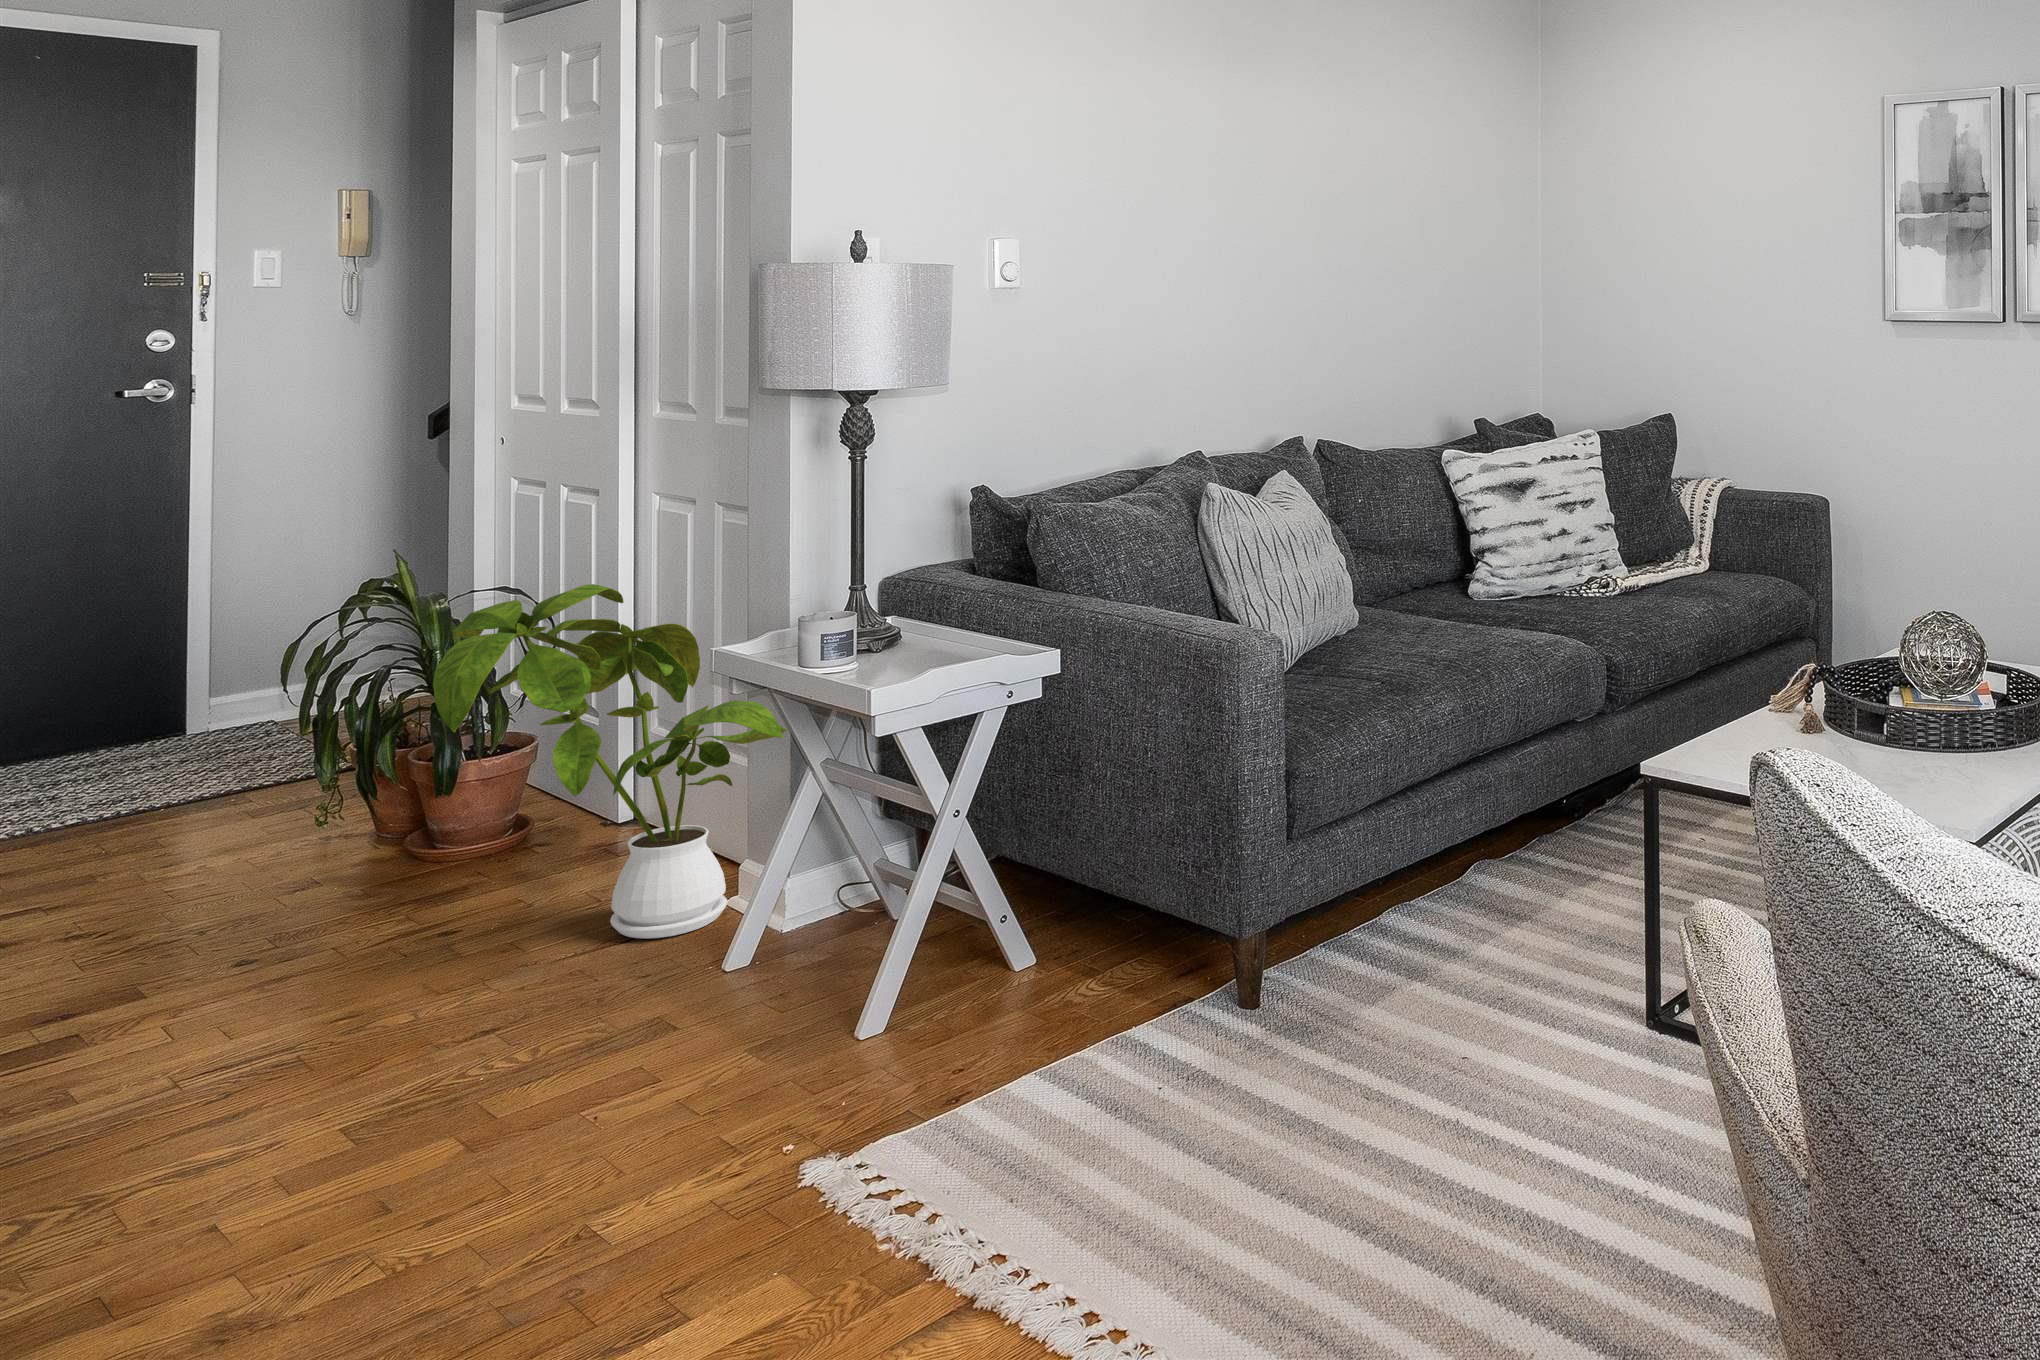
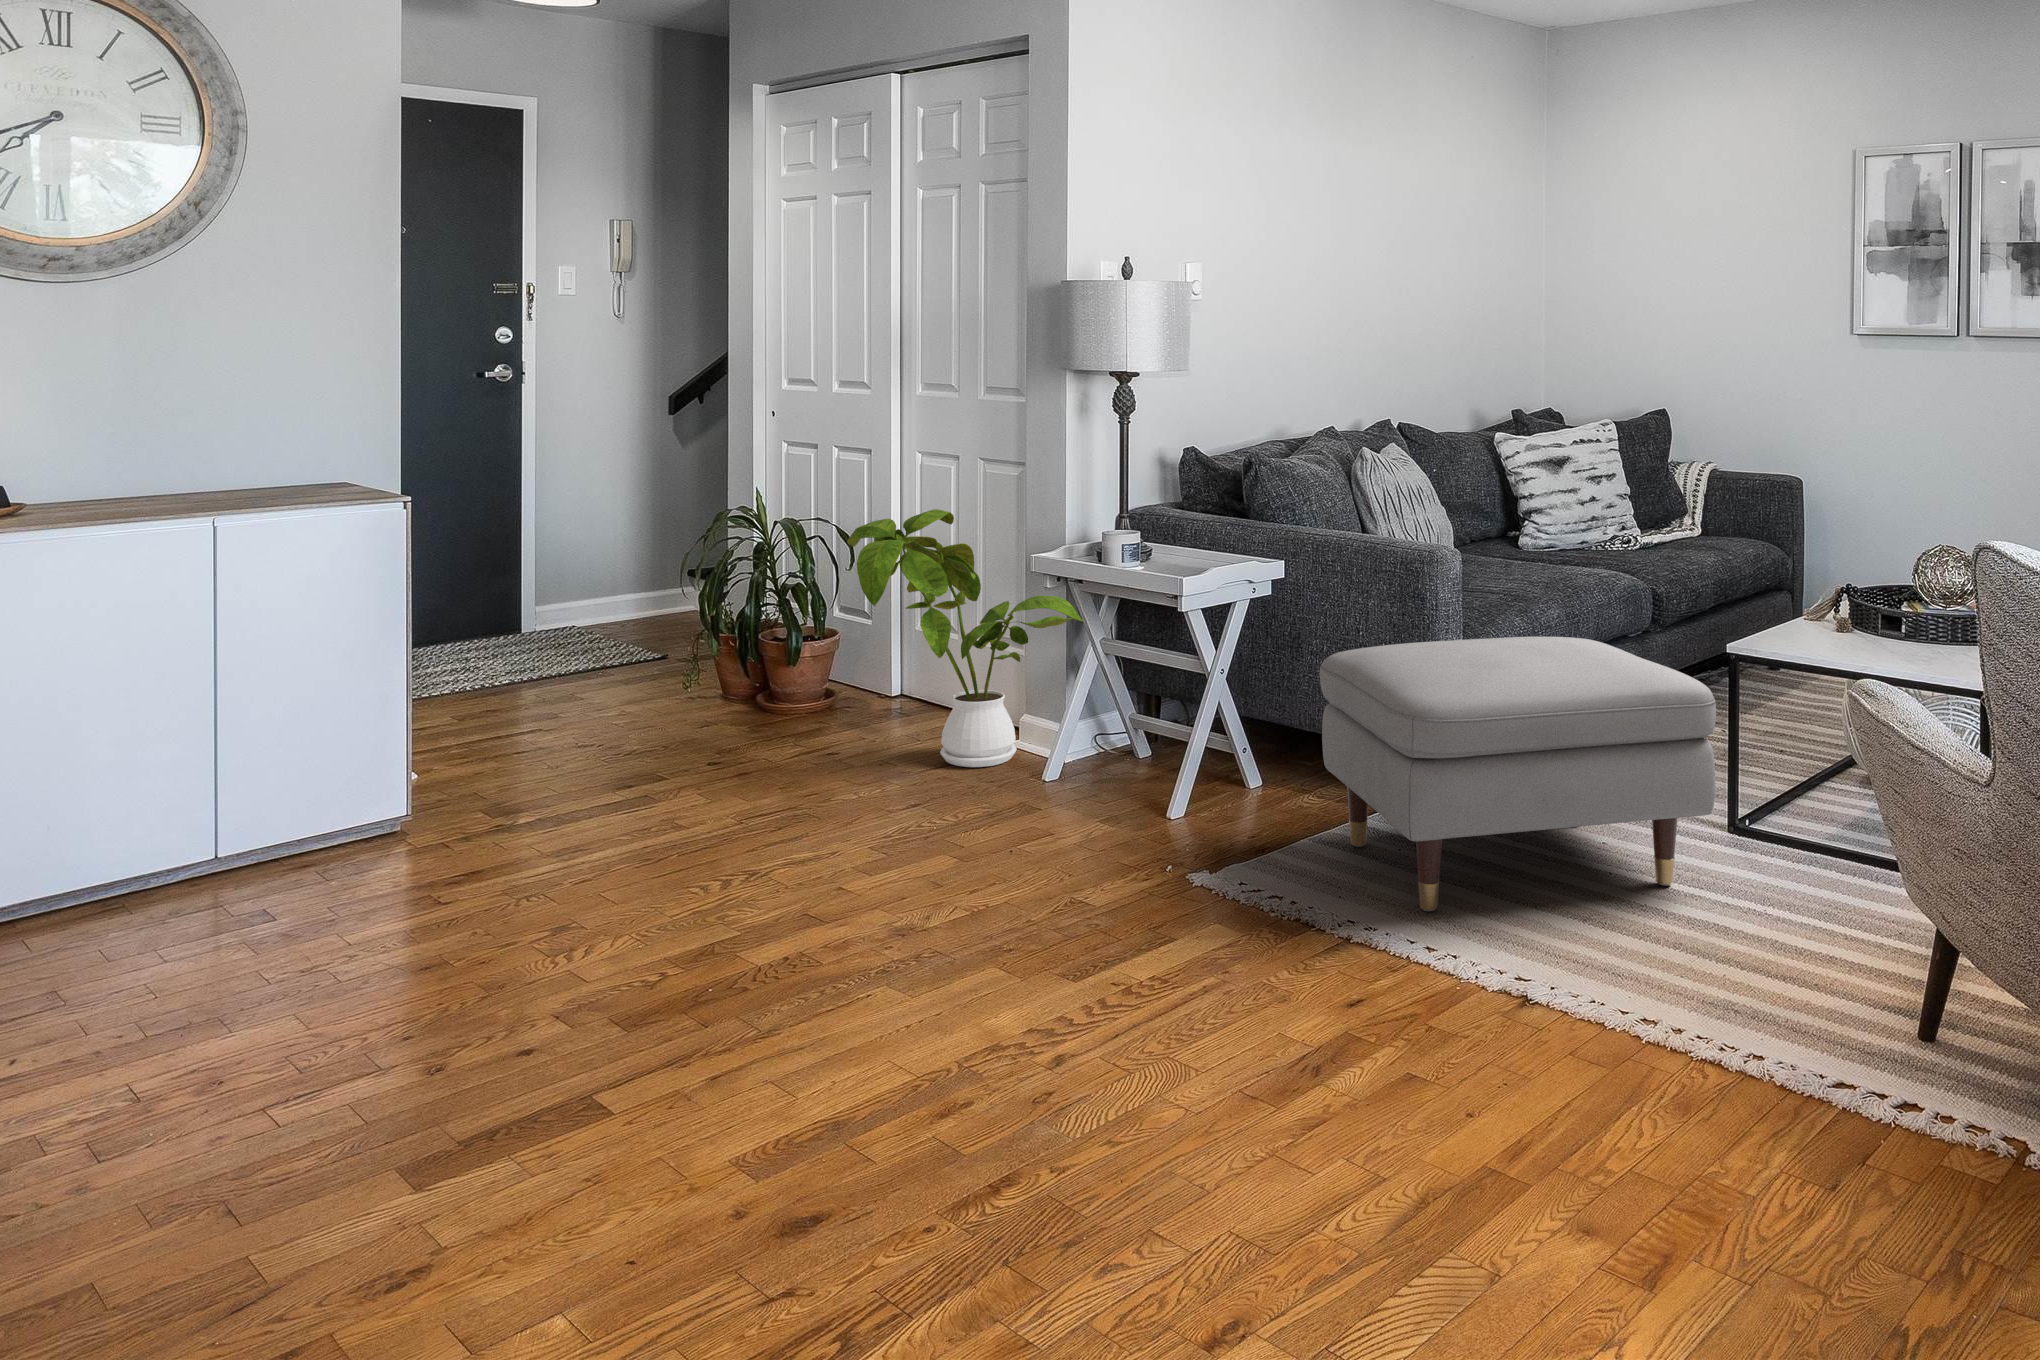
ottoman: none [1048,752,1580,1204] -> present [1320,637,1716,911]

